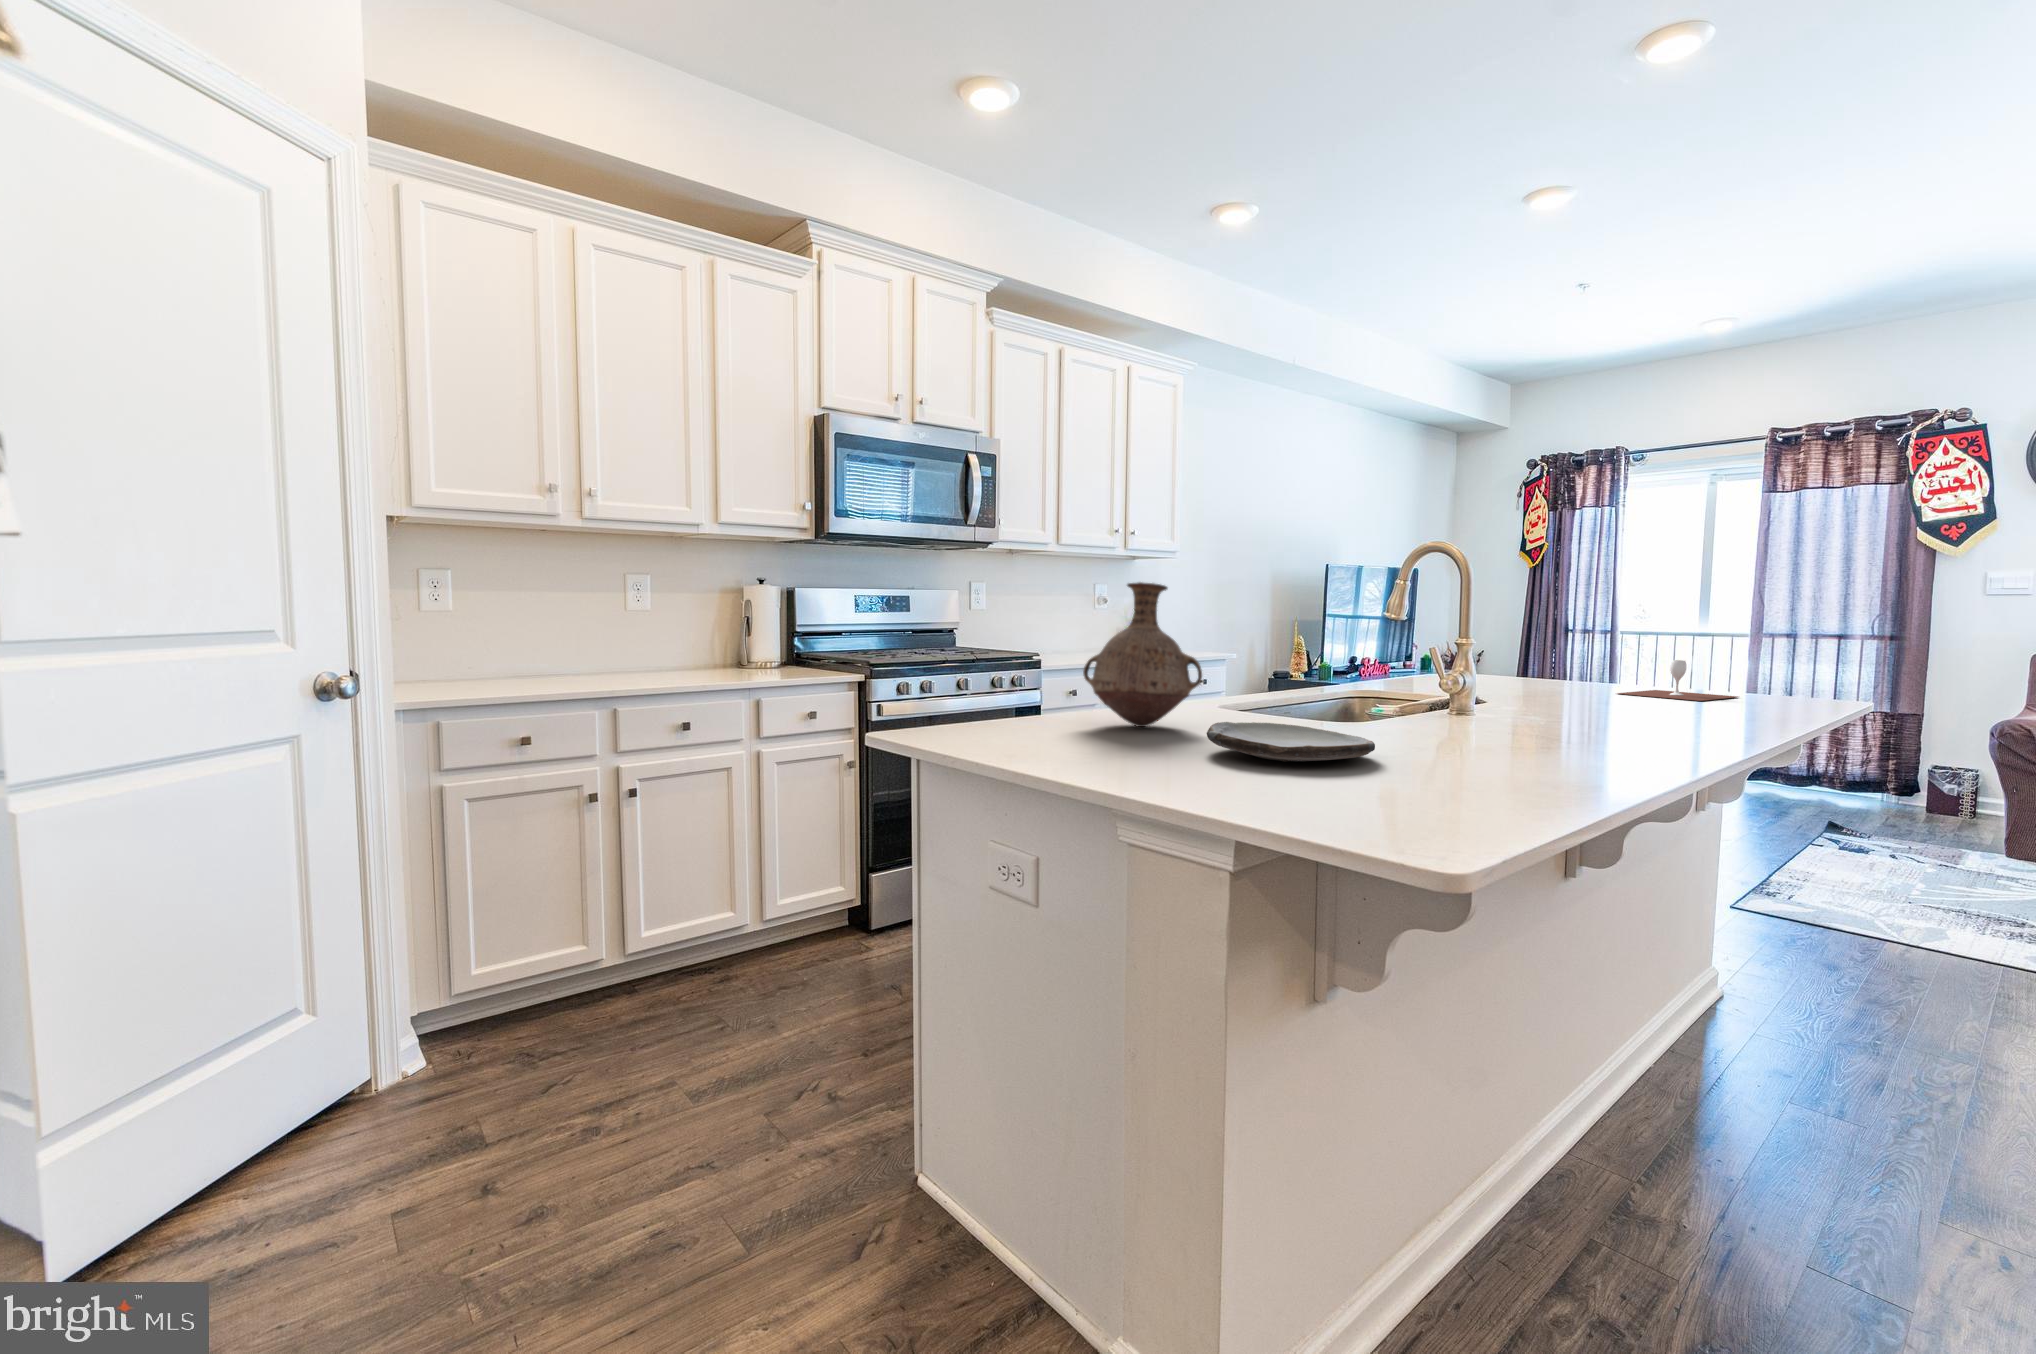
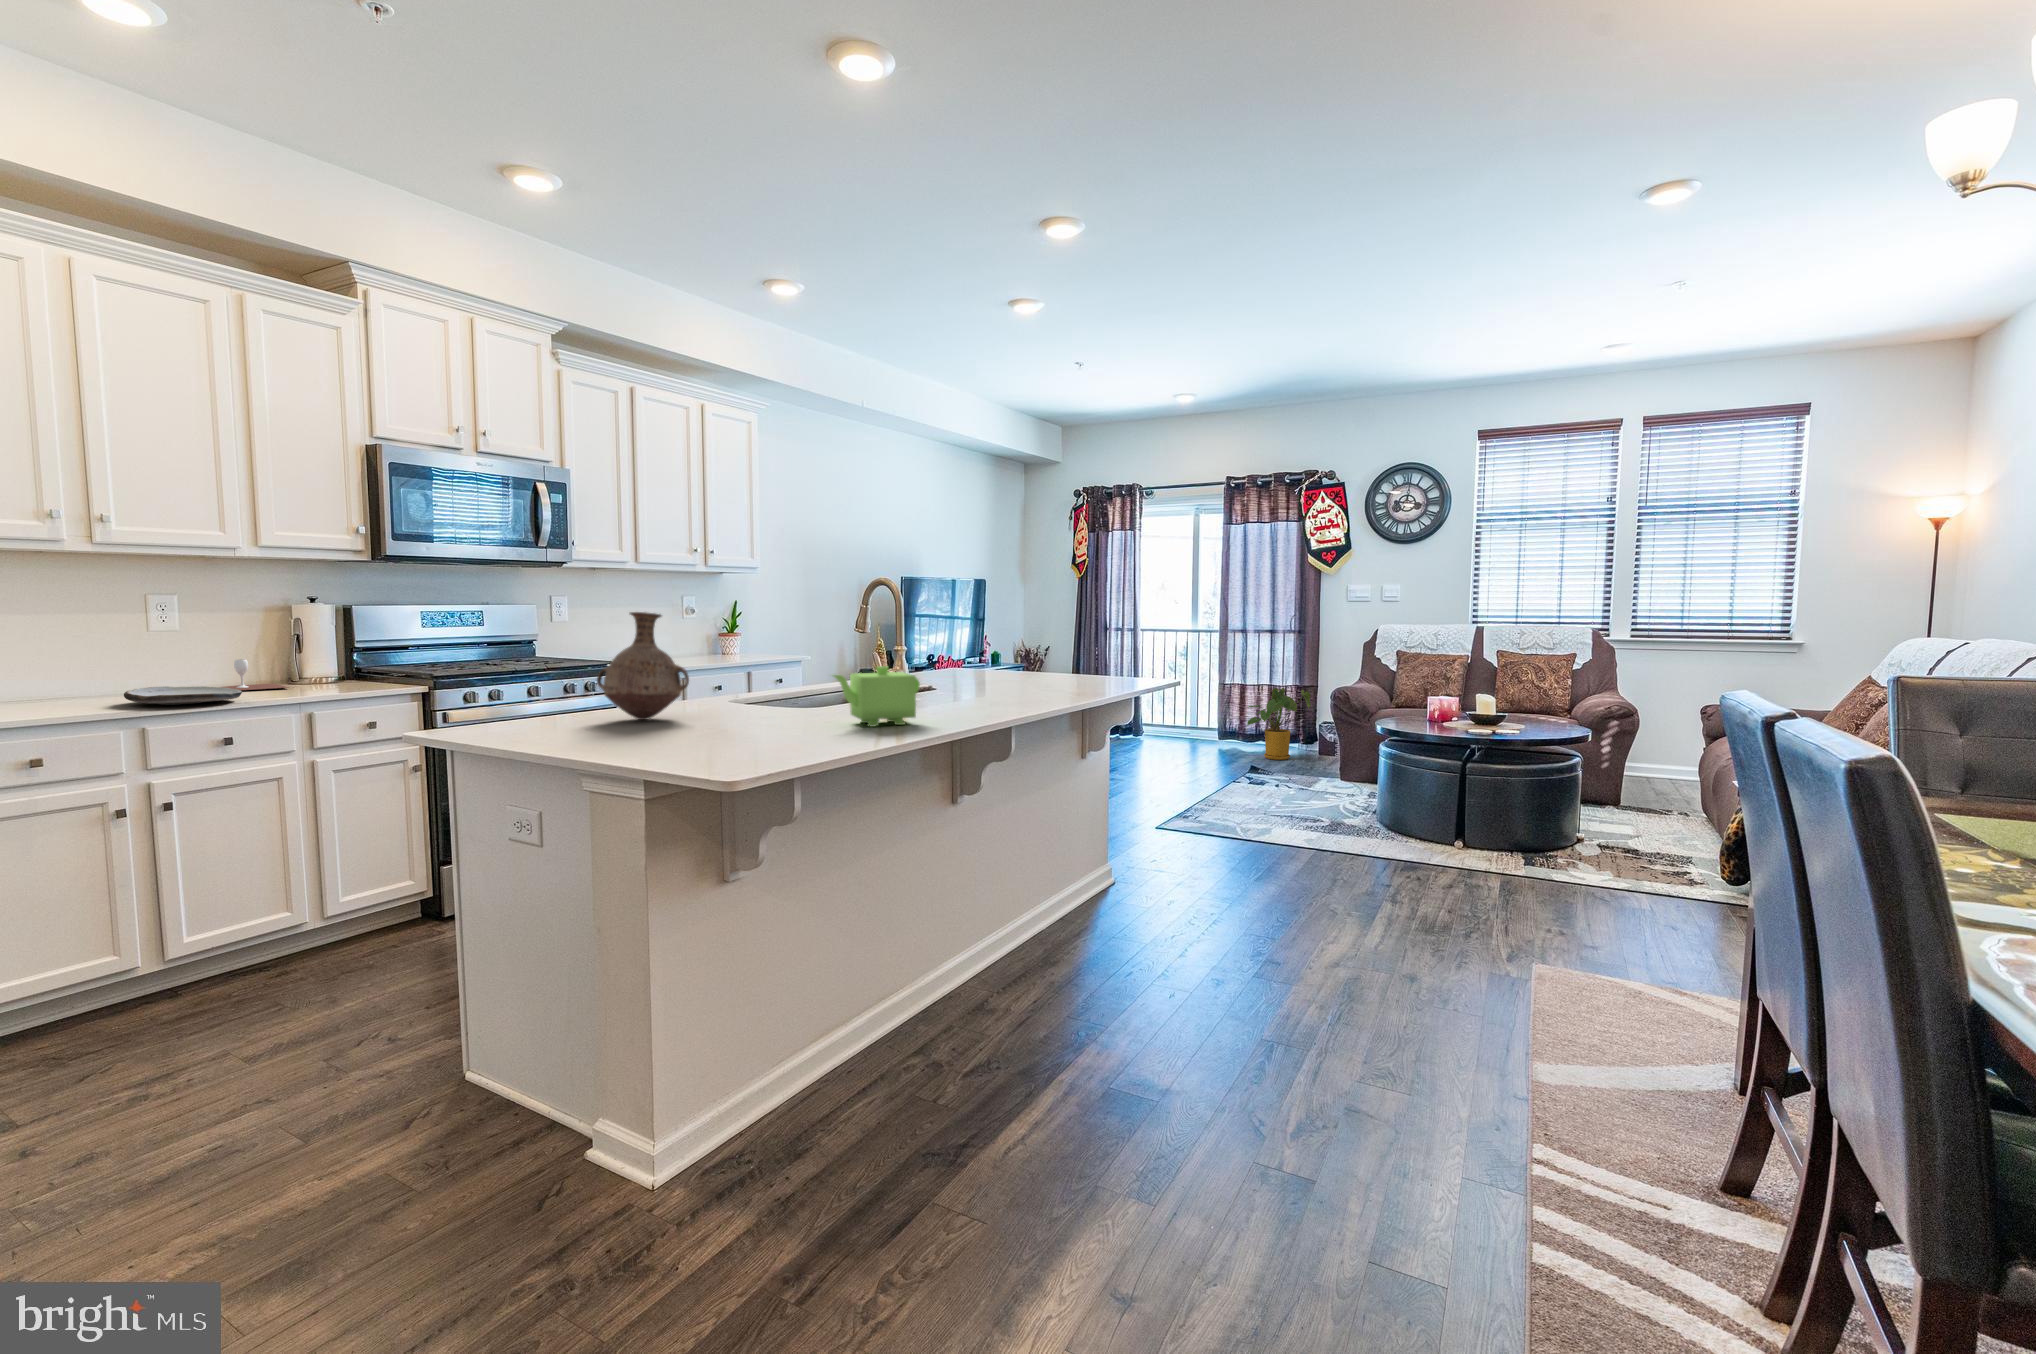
wine glass: present [1617,660,1738,701] -> present [224,659,288,690]
teapot: none [1428,663,1570,755] -> present [833,666,920,727]
house plant: none [1801,713,1915,812] -> present [1247,688,1311,760]
plate: present [1207,722,1375,762] -> present [124,686,242,705]

